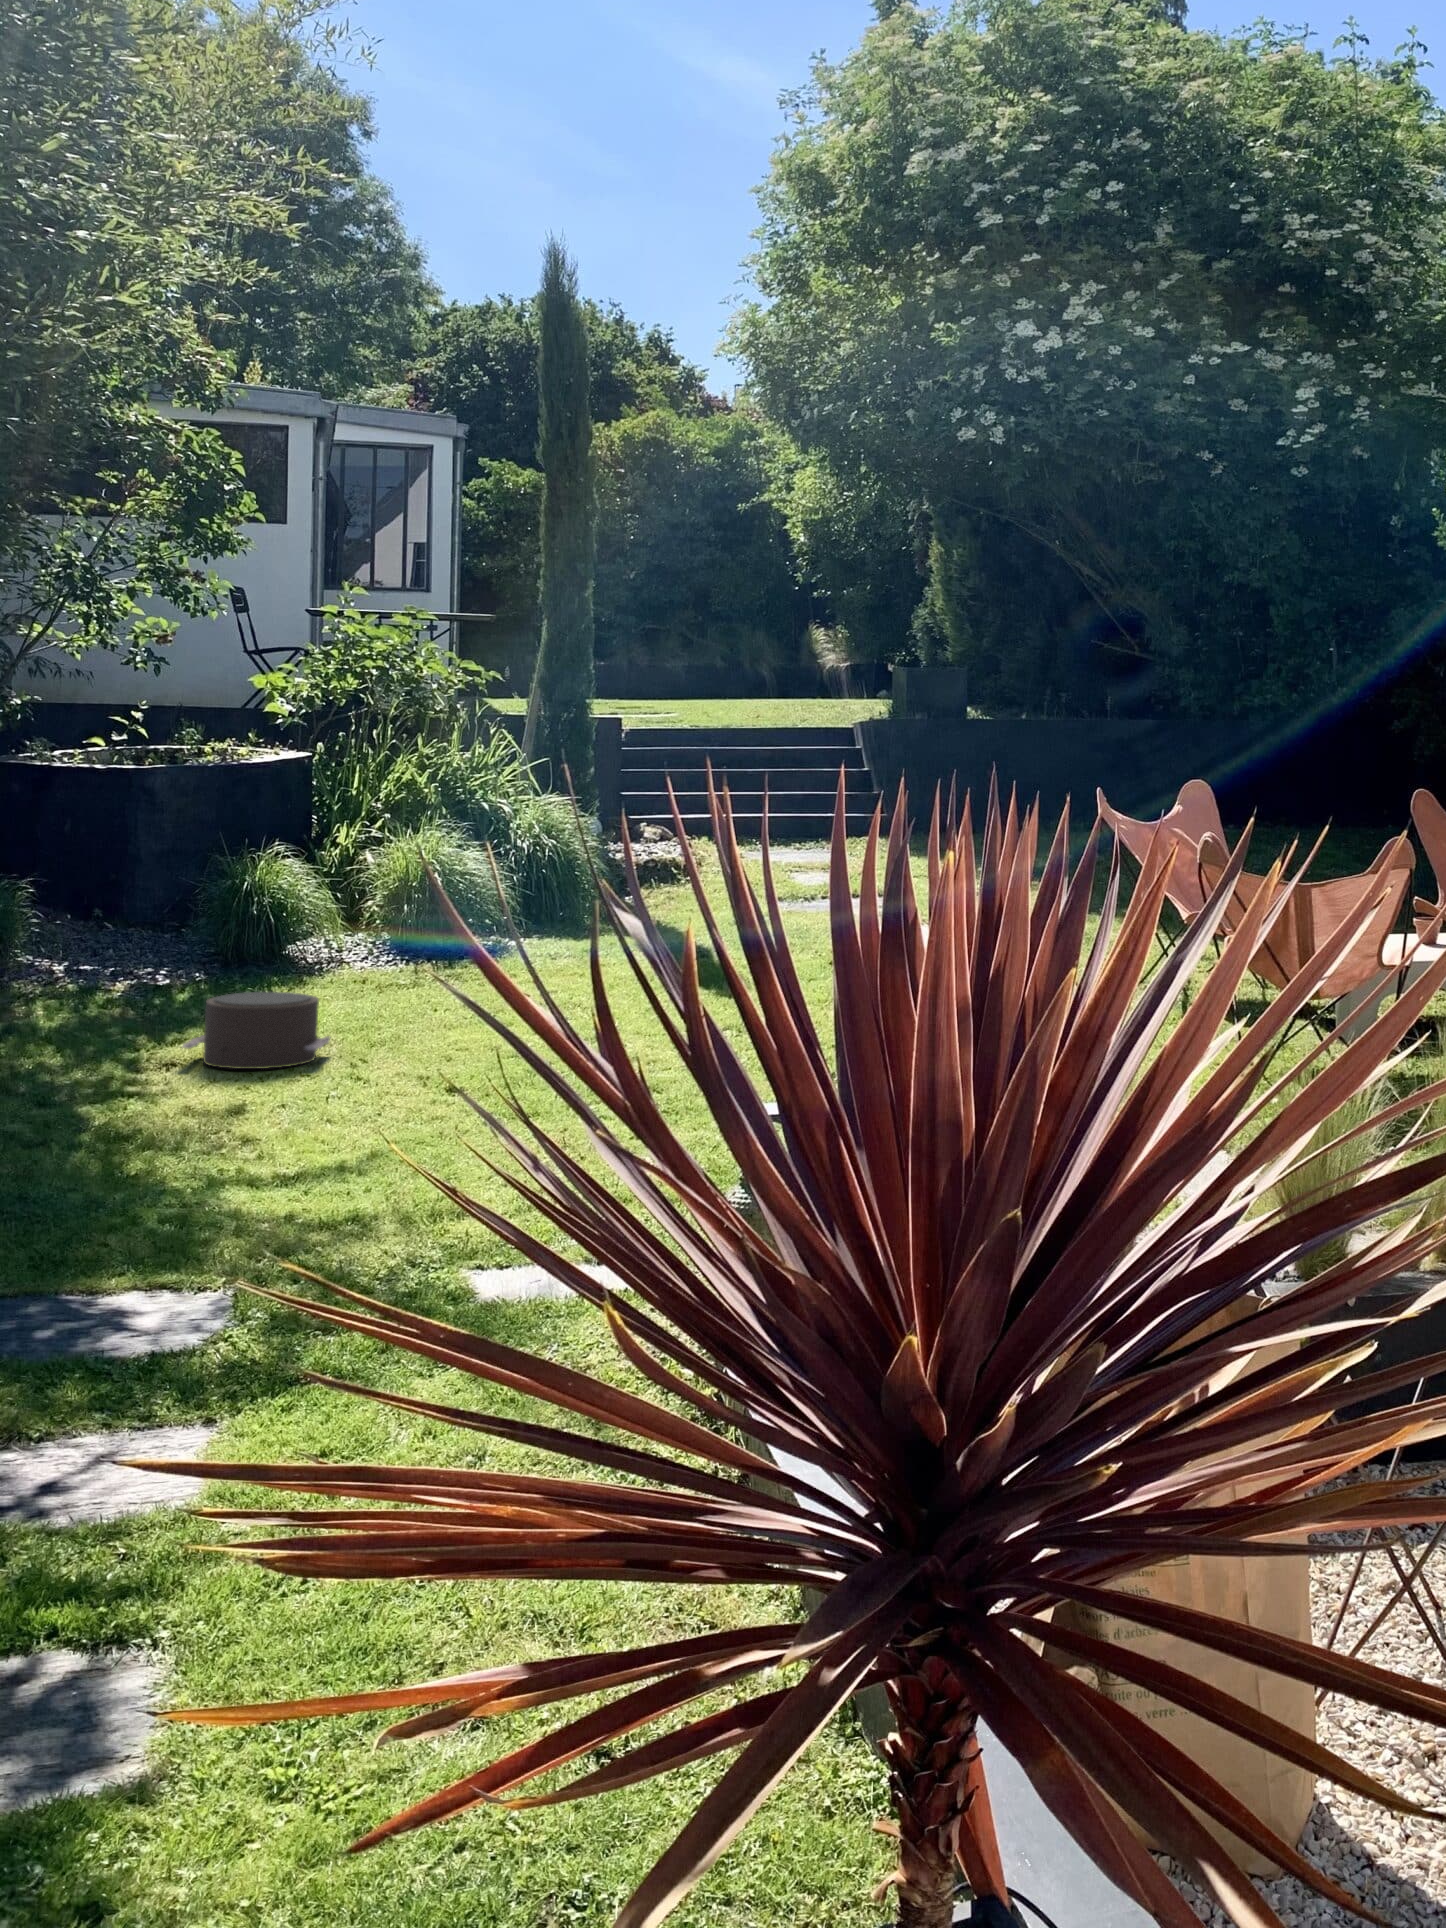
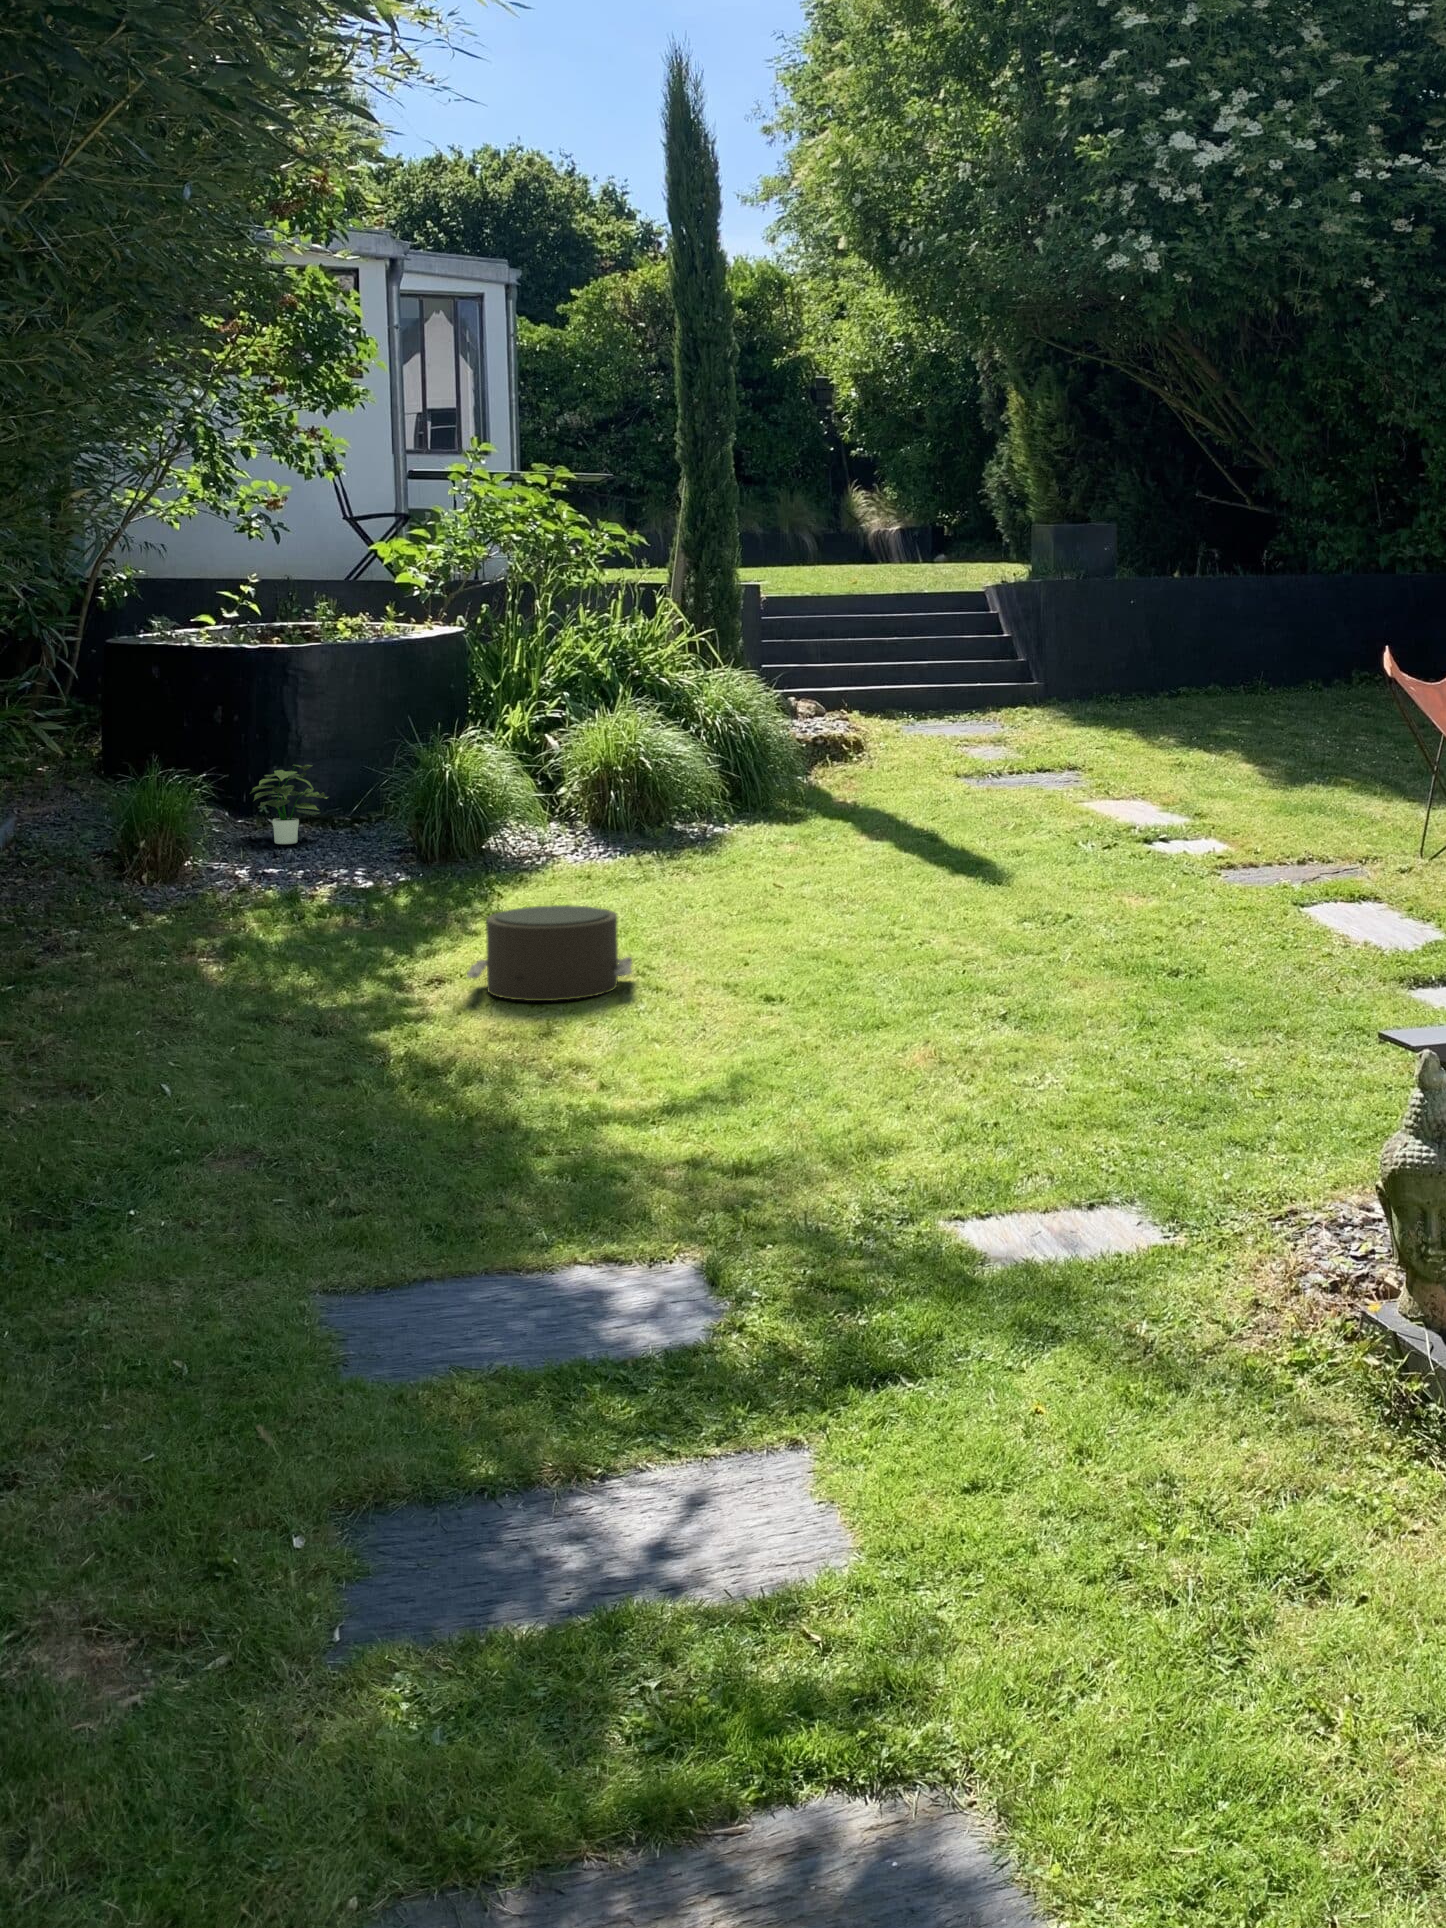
potted plant: none [84,871,155,941] -> present [251,765,328,844]

